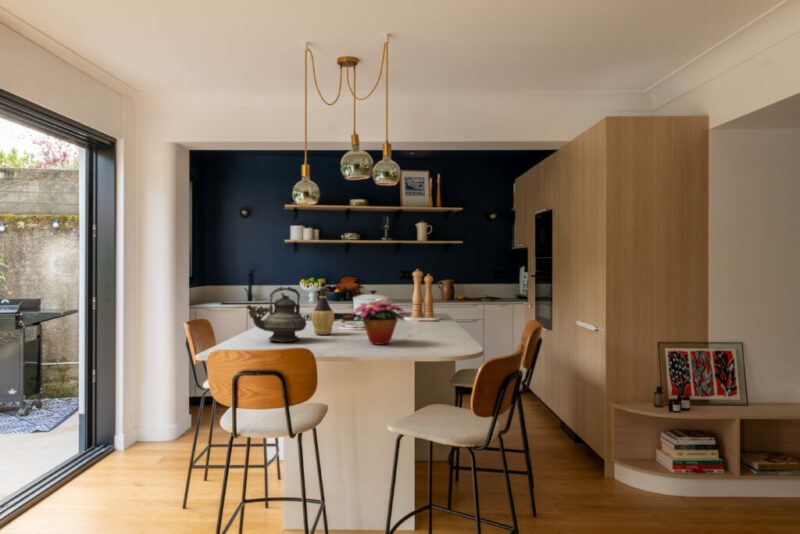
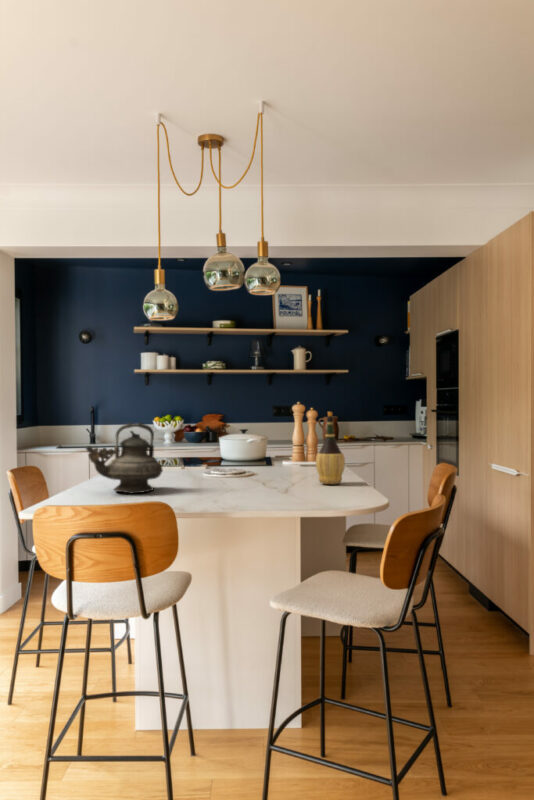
wine bottle: present [312,279,334,335] -> present [316,412,345,484]
flower arrangement: present [354,301,404,345] -> none [219,438,298,495]

